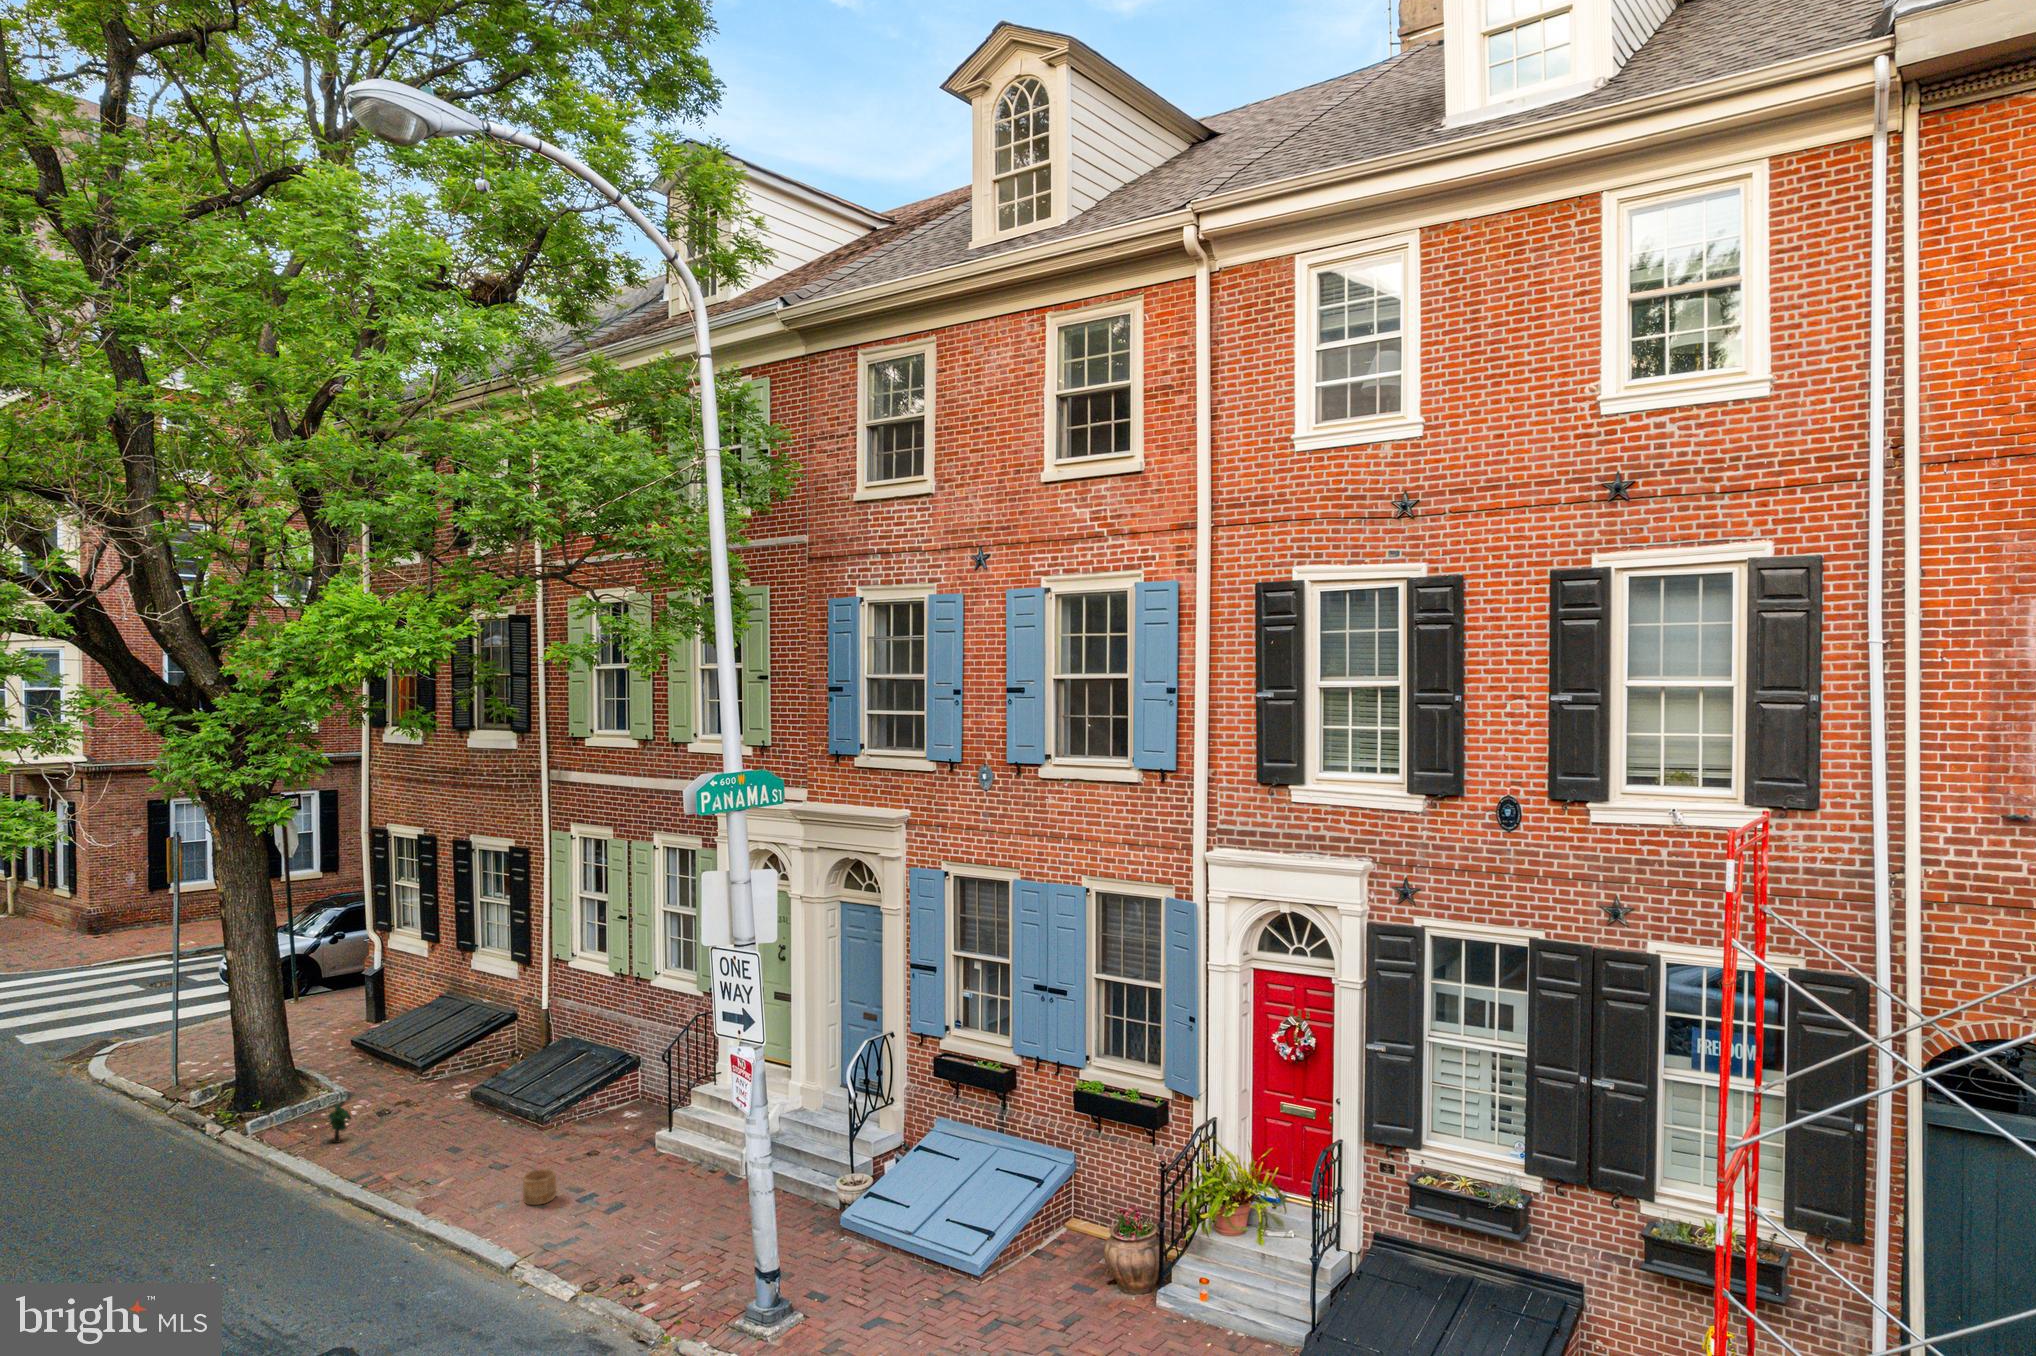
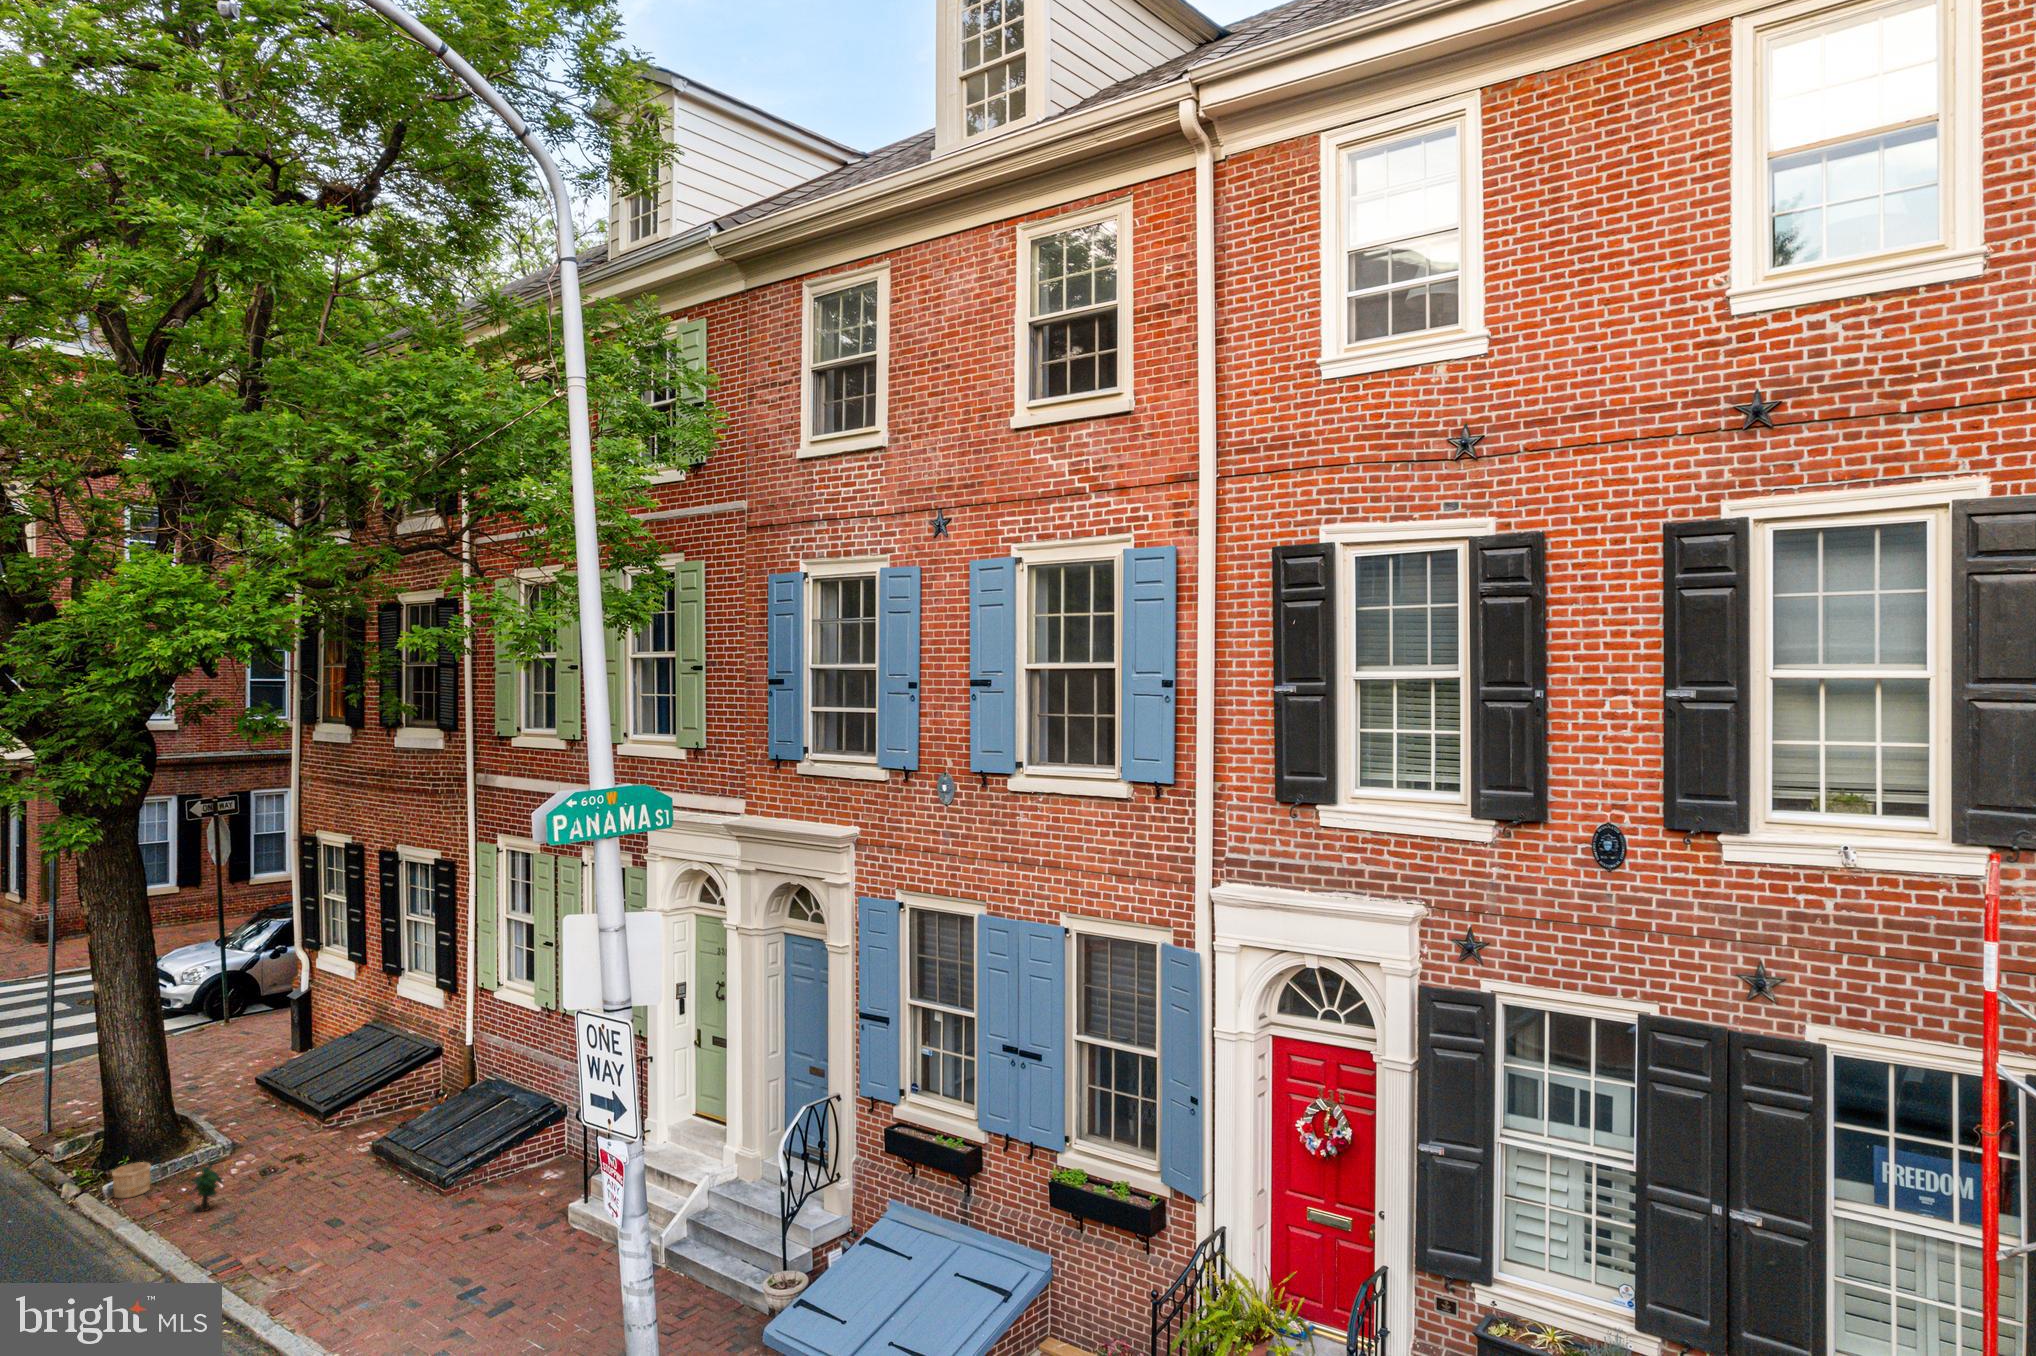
wooden bucket: present [522,1169,556,1205] -> present [112,1162,151,1198]

